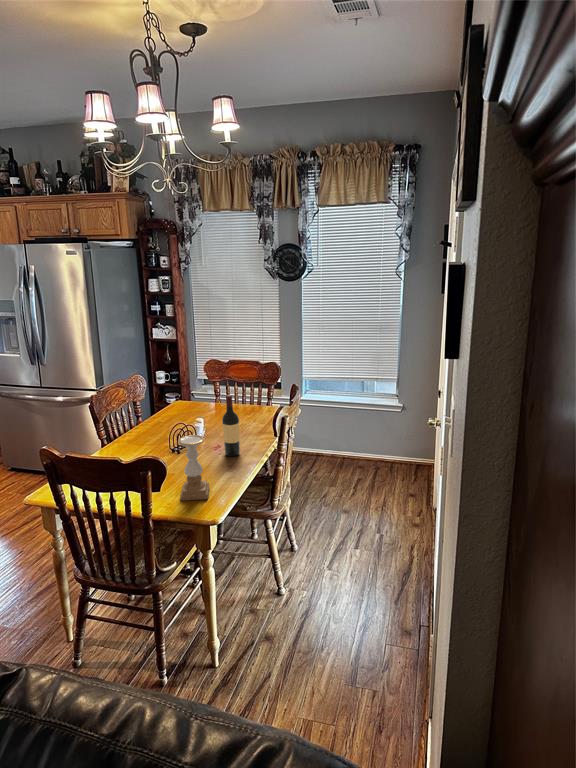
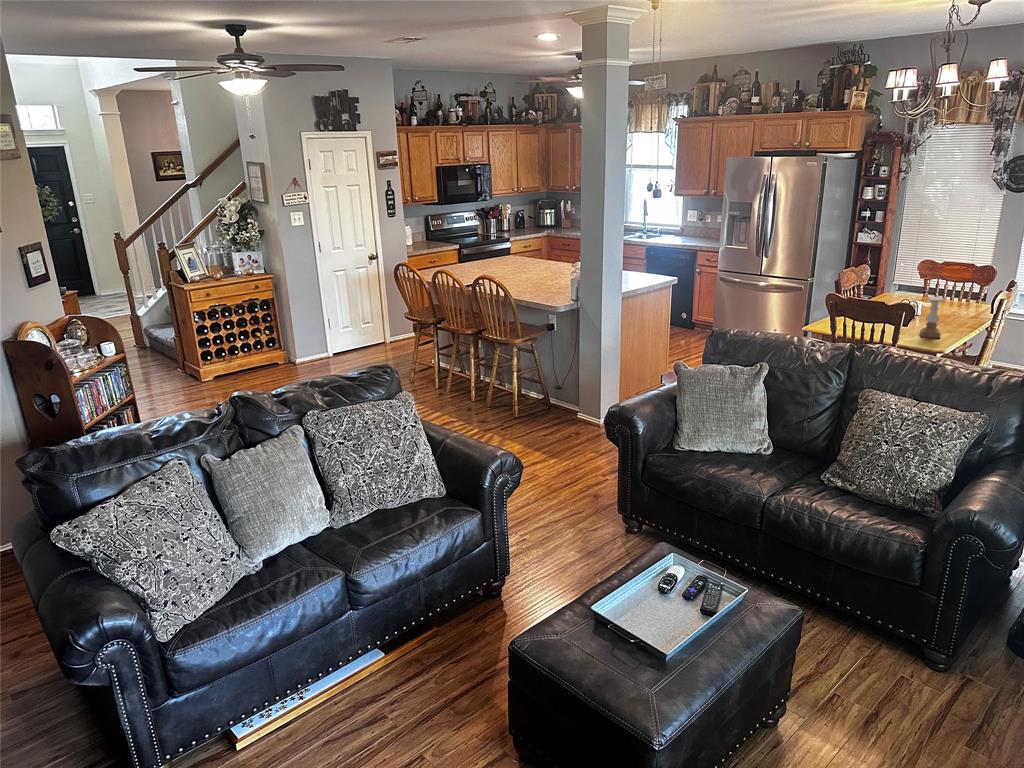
wine bottle: present [222,395,240,456] -> none [947,279,964,324]

